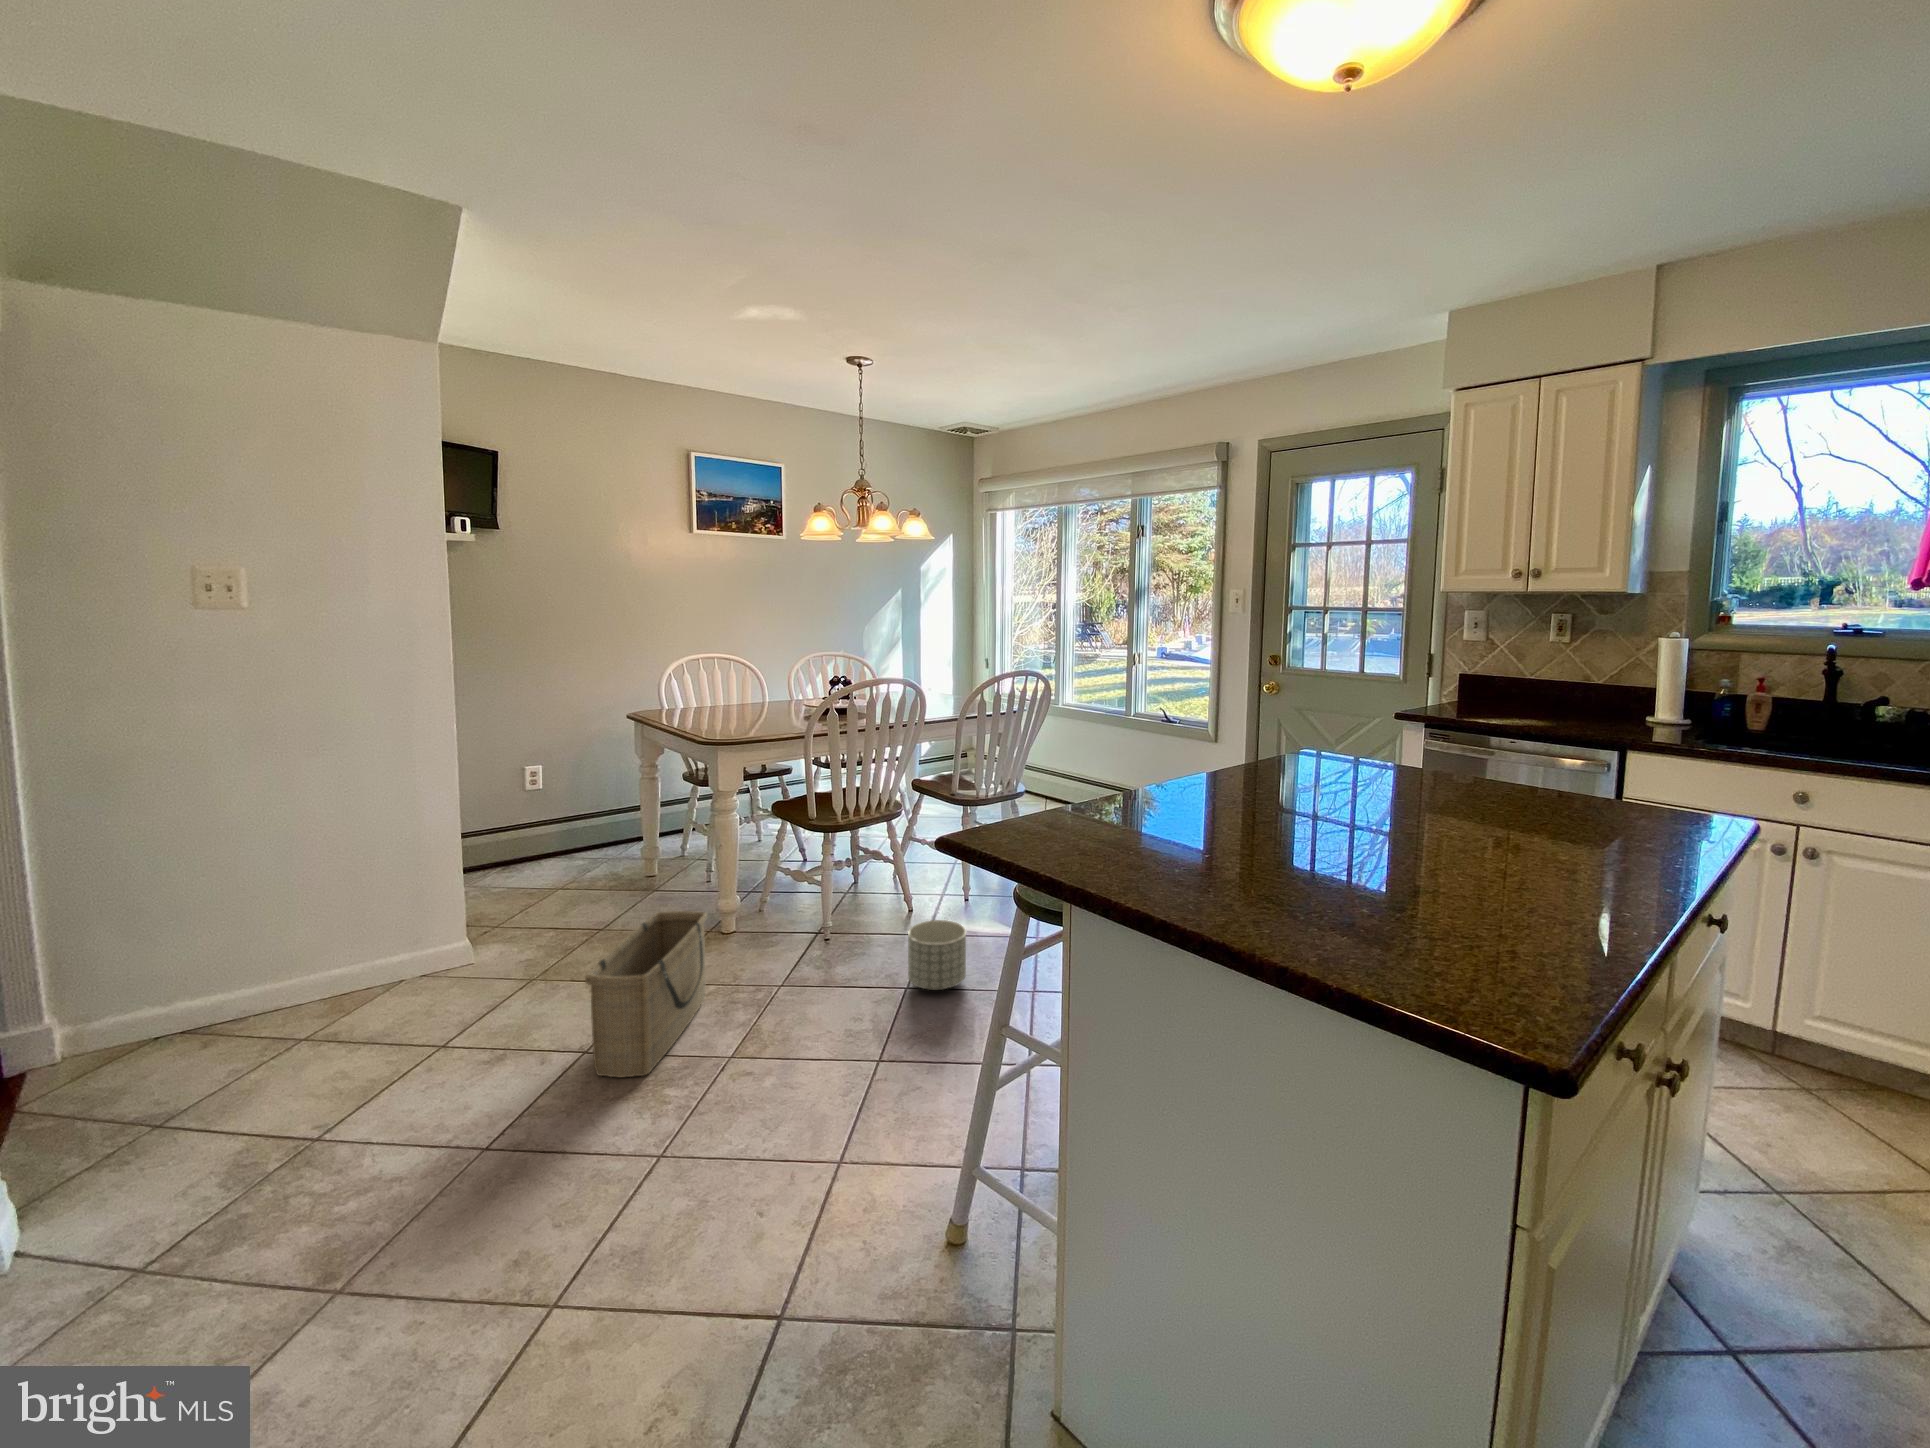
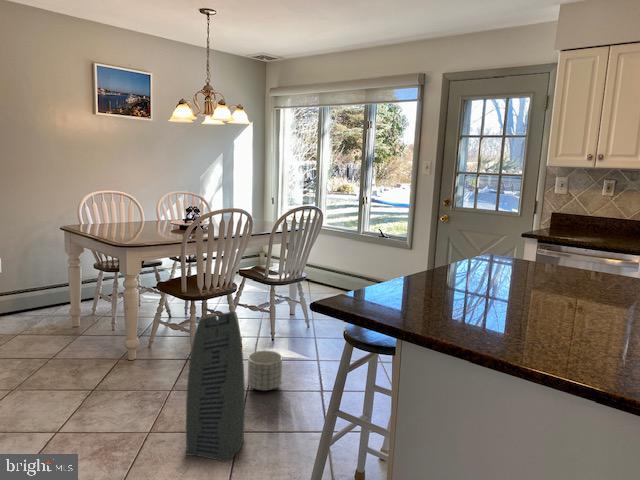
air purifier: none [780,852,884,1116] -> present [186,312,245,462]
basket: present [585,911,707,1077] -> none [64,347,129,445]

